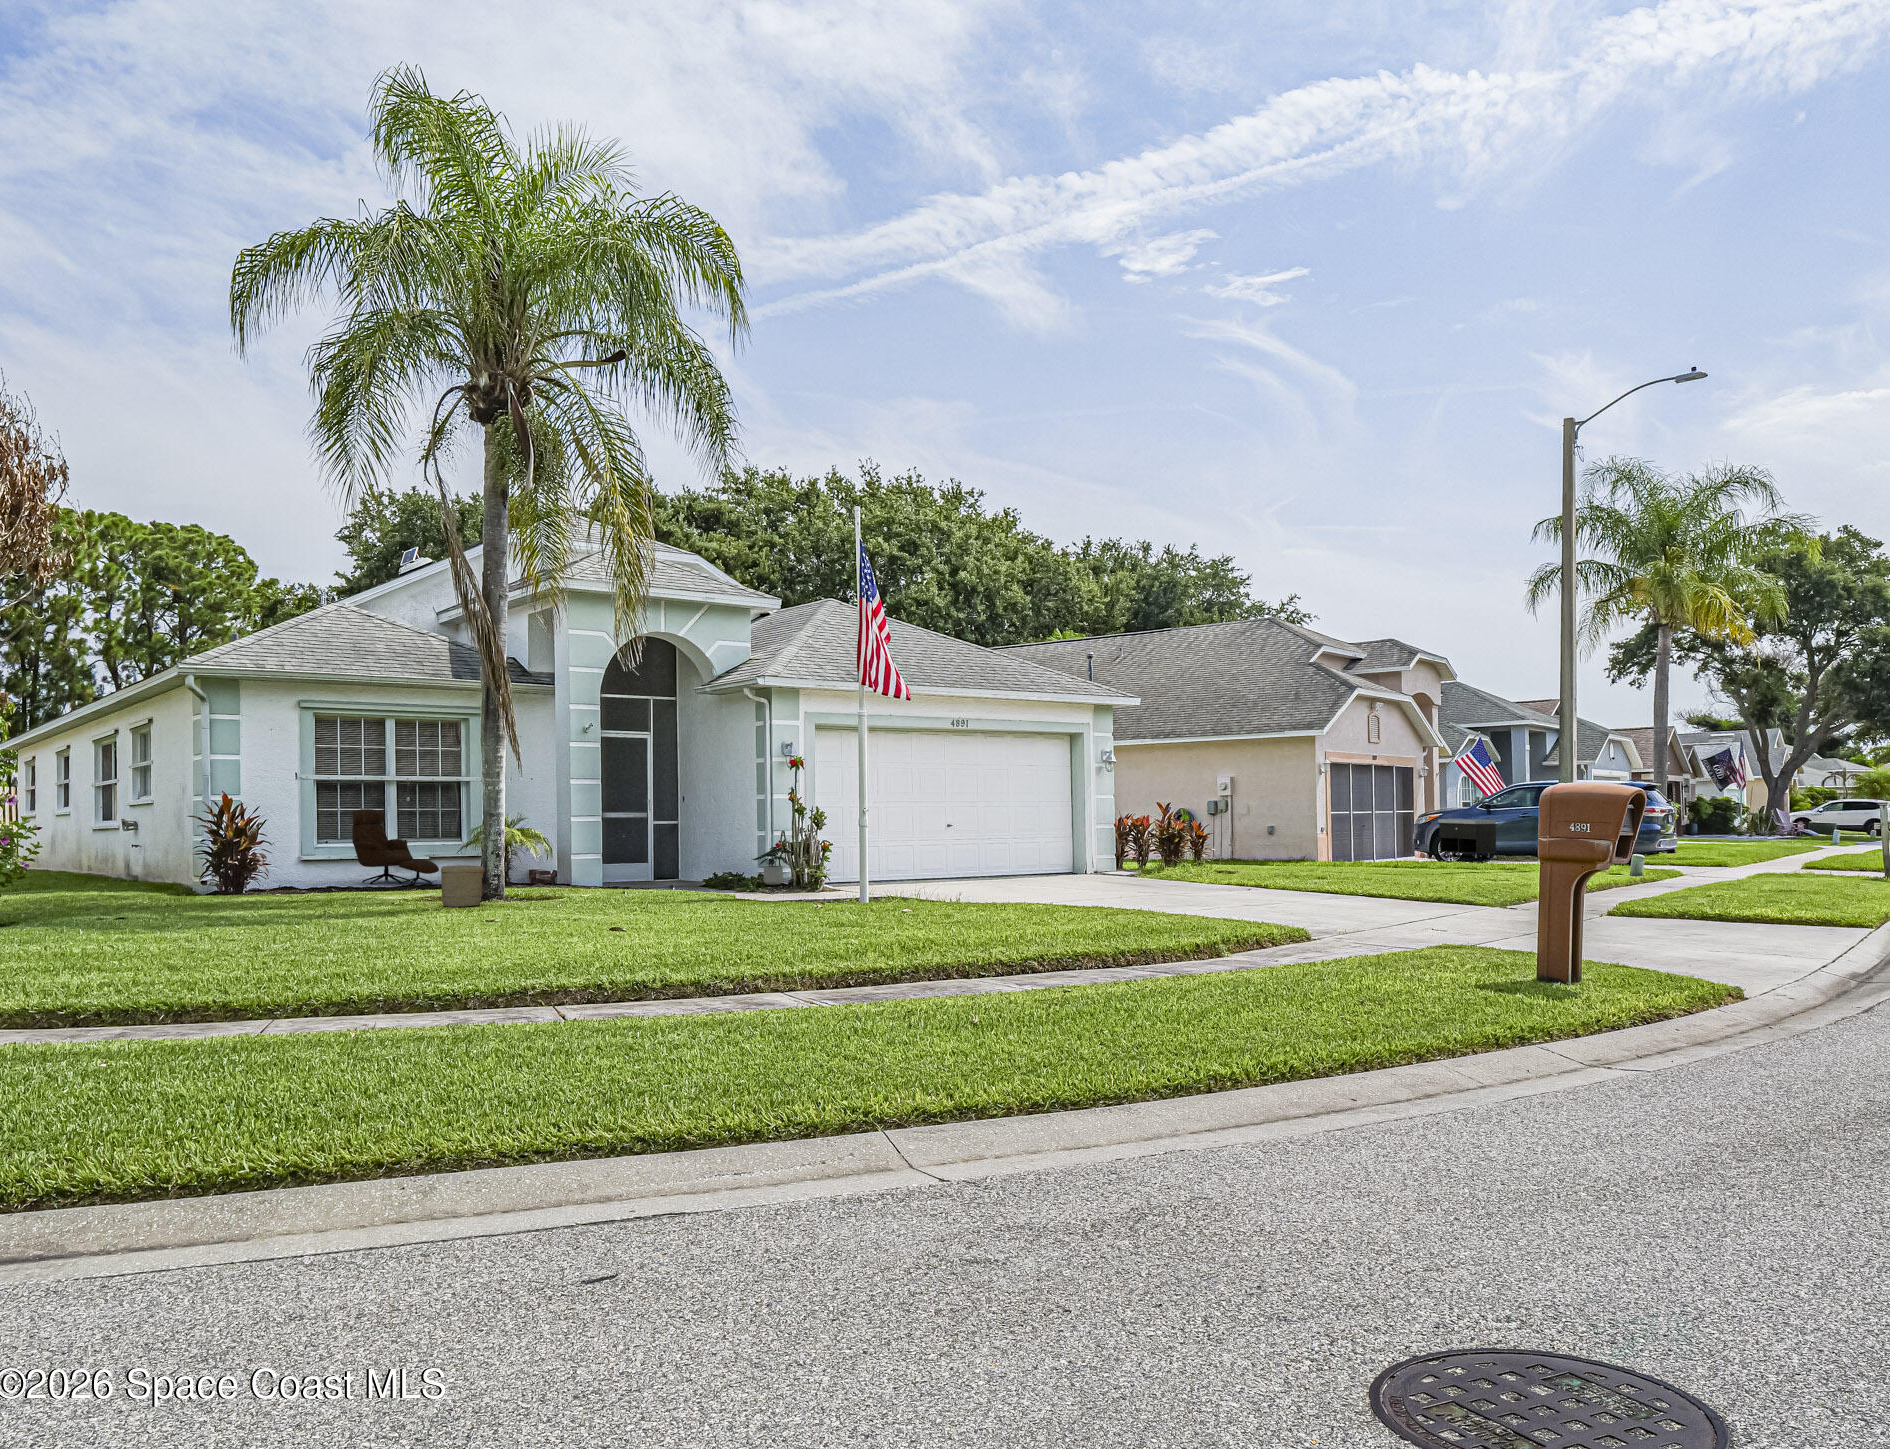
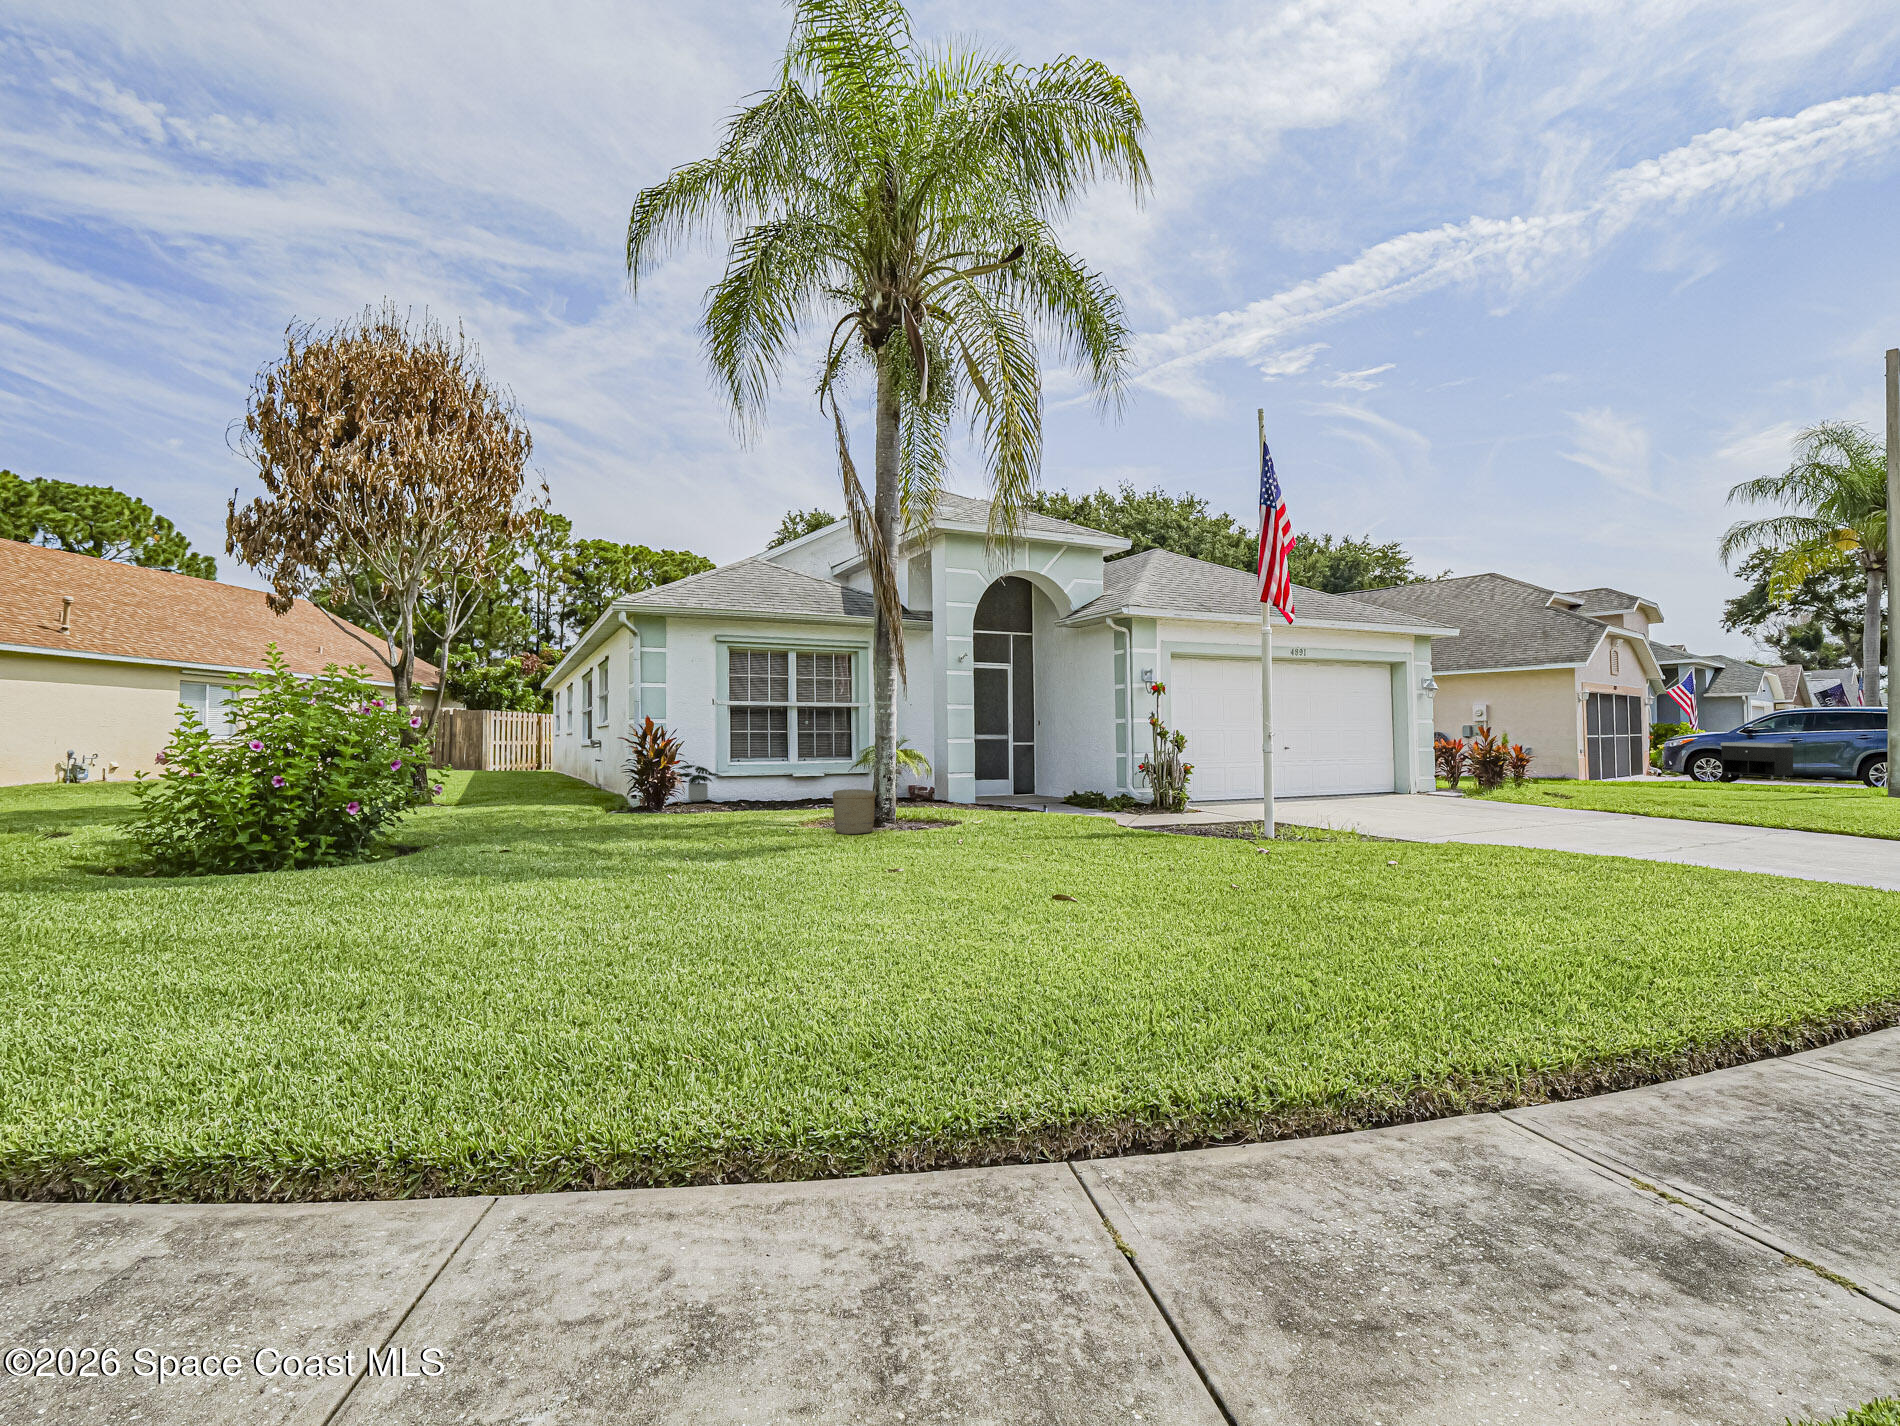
lounge chair: present [352,809,439,885] -> none [759,731,833,799]
potted plant: present [752,846,794,885] -> present [676,765,722,801]

